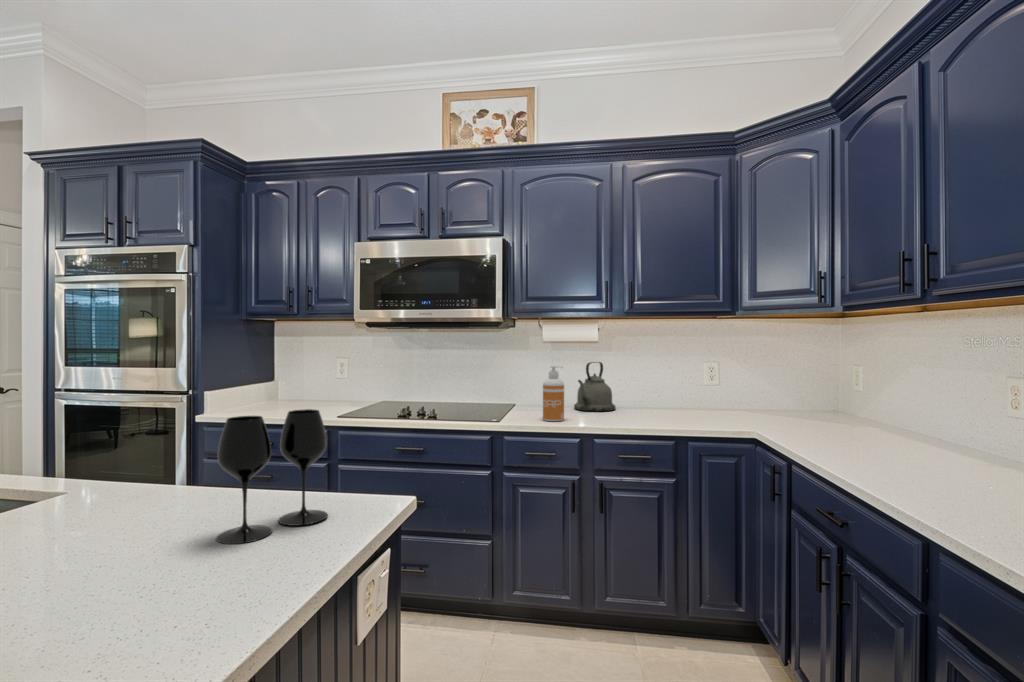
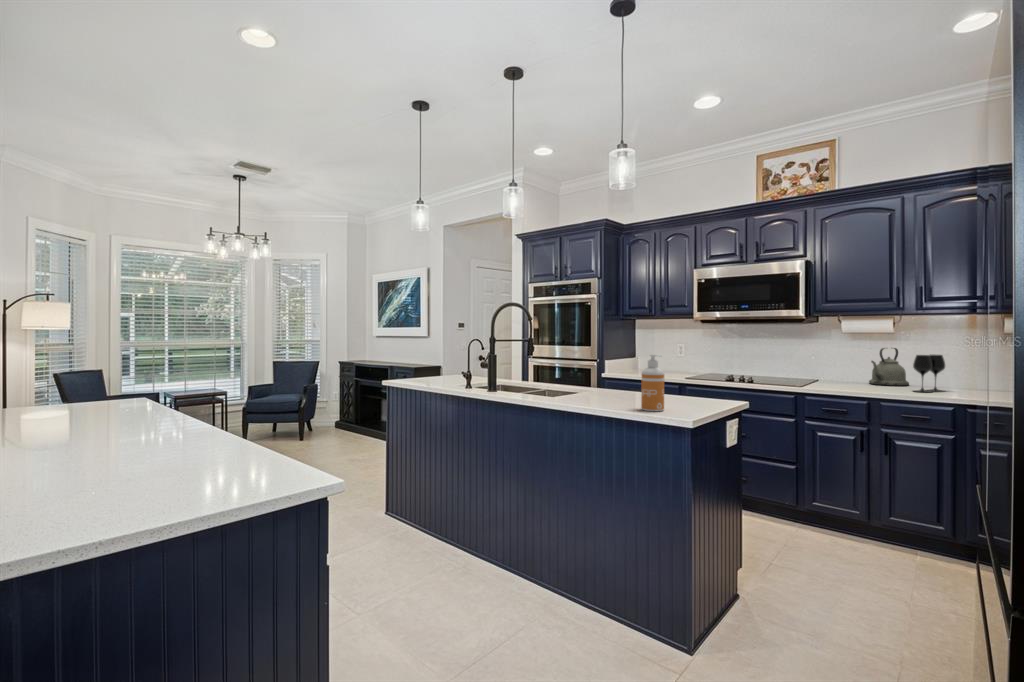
soap dispenser: present [543,366,564,421] -> present [641,355,664,411]
wine glass: present [216,409,328,544] -> present [913,355,945,392]

